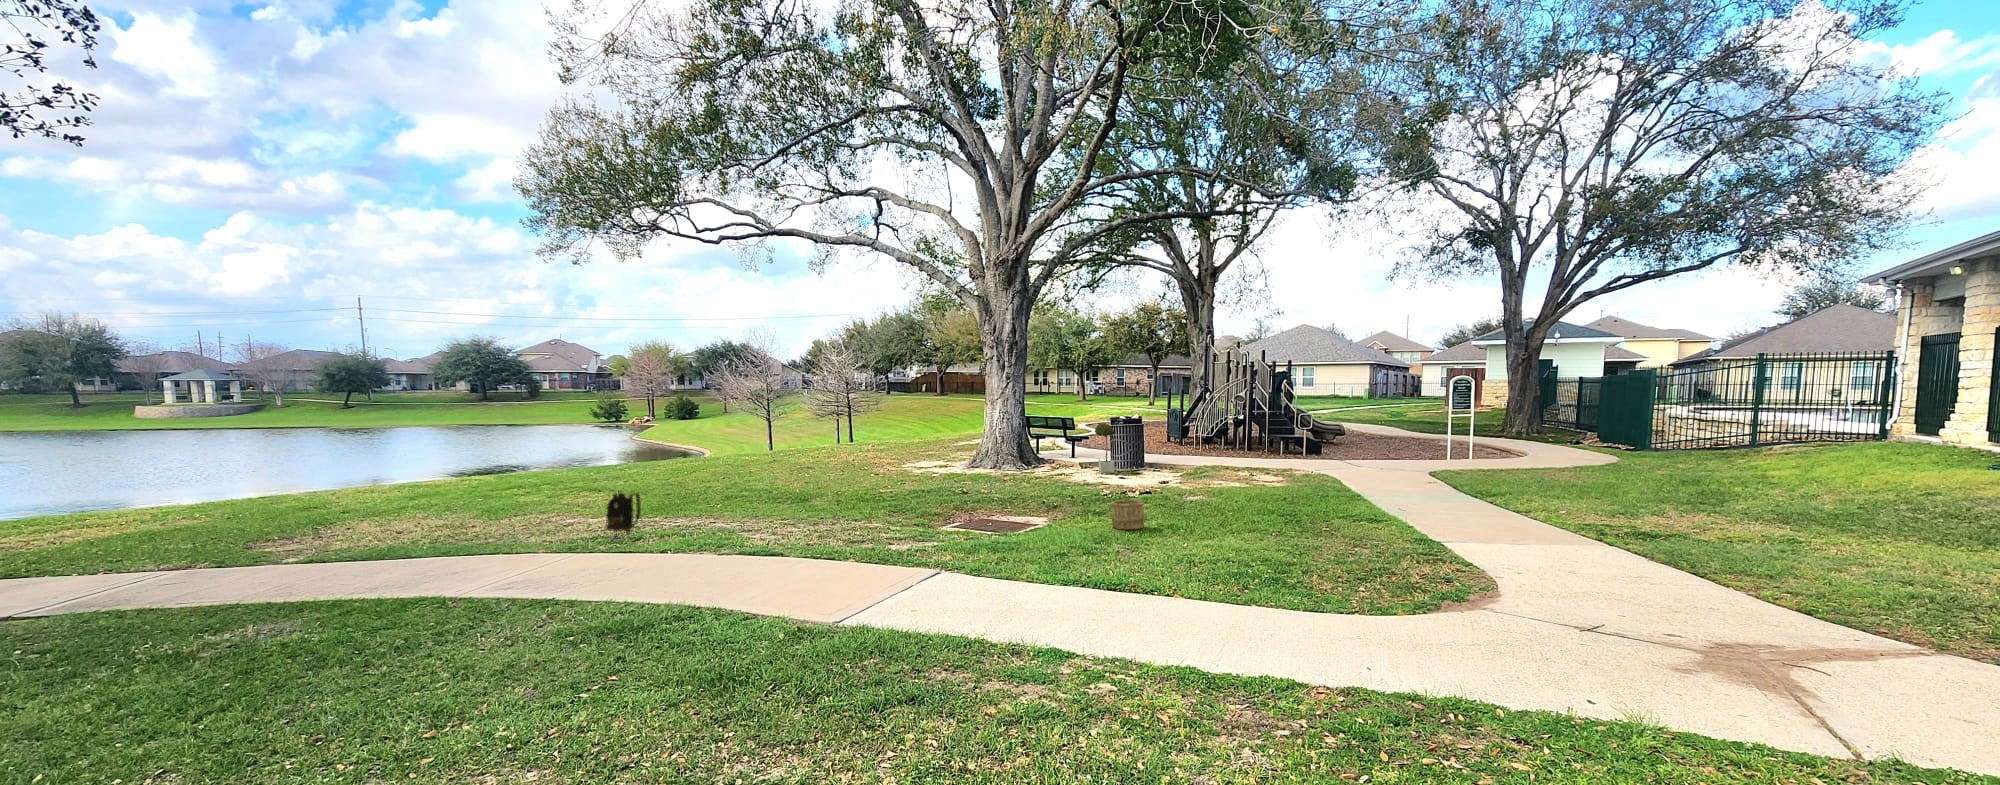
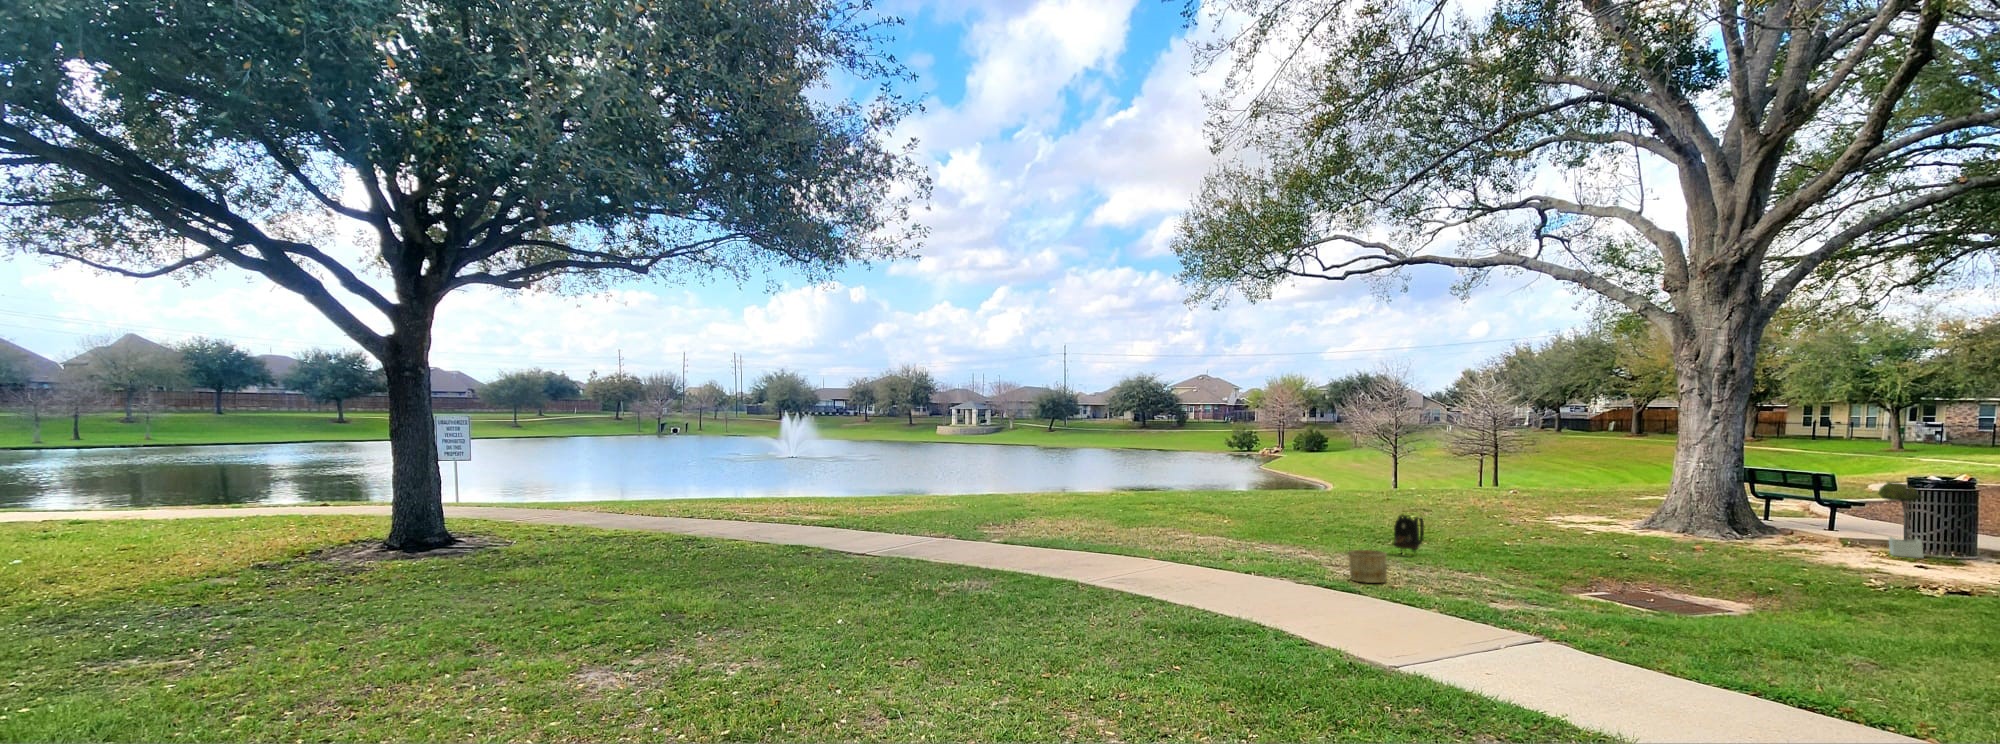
backpack: present [606,493,641,537] -> present [1394,515,1424,554]
wooden bucket: present [1110,500,1144,530] -> present [1348,550,1387,583]

